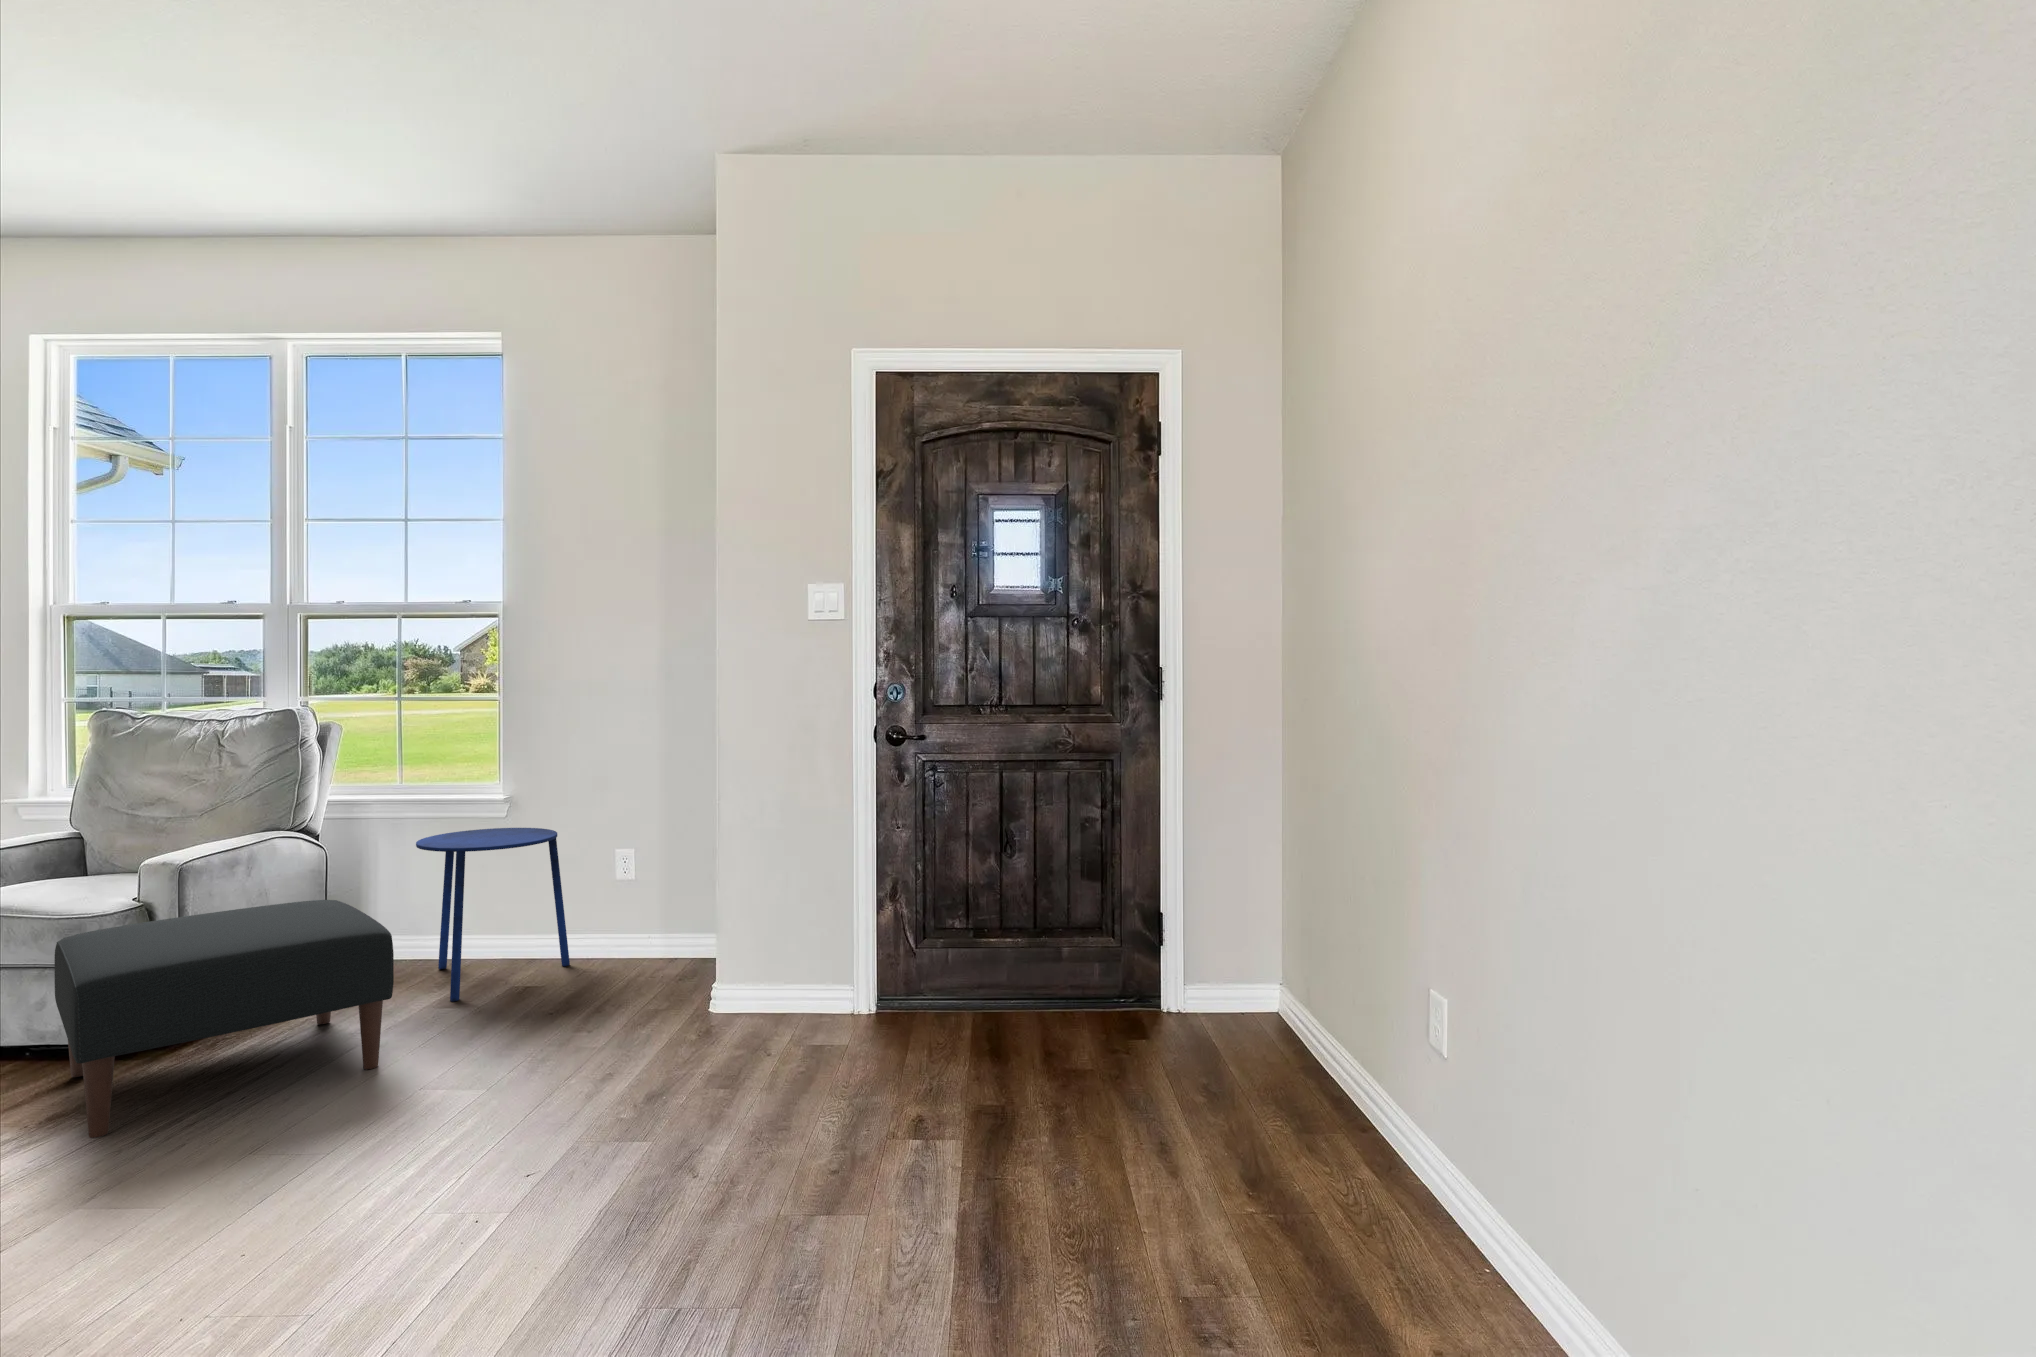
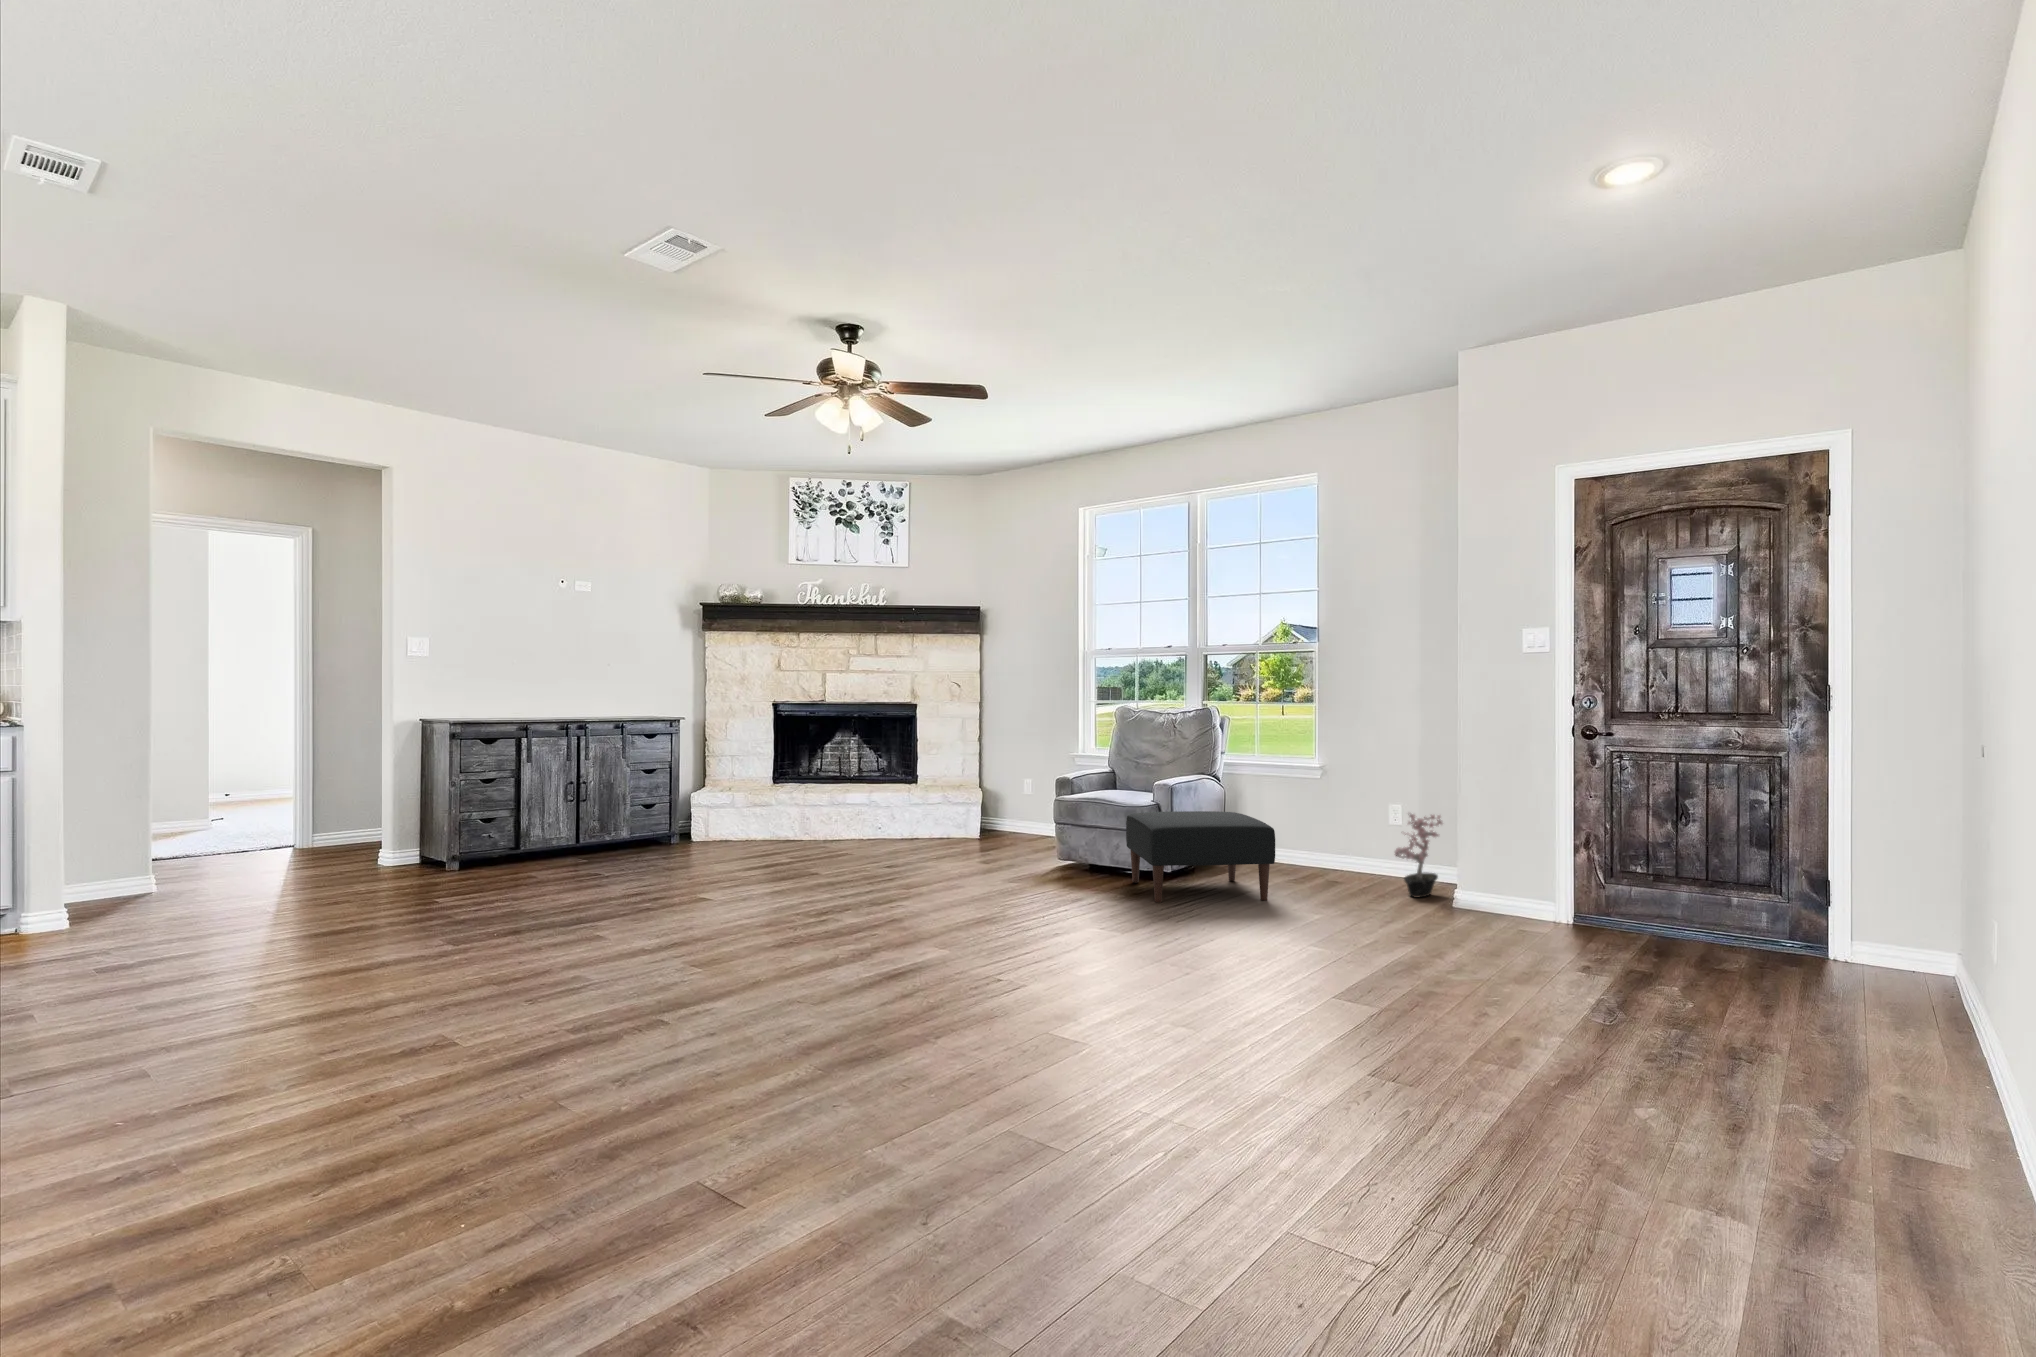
side table: present [416,828,570,1001] -> none [1273,785,1359,882]
potted plant: none [618,855,698,999] -> present [1395,814,1442,897]

